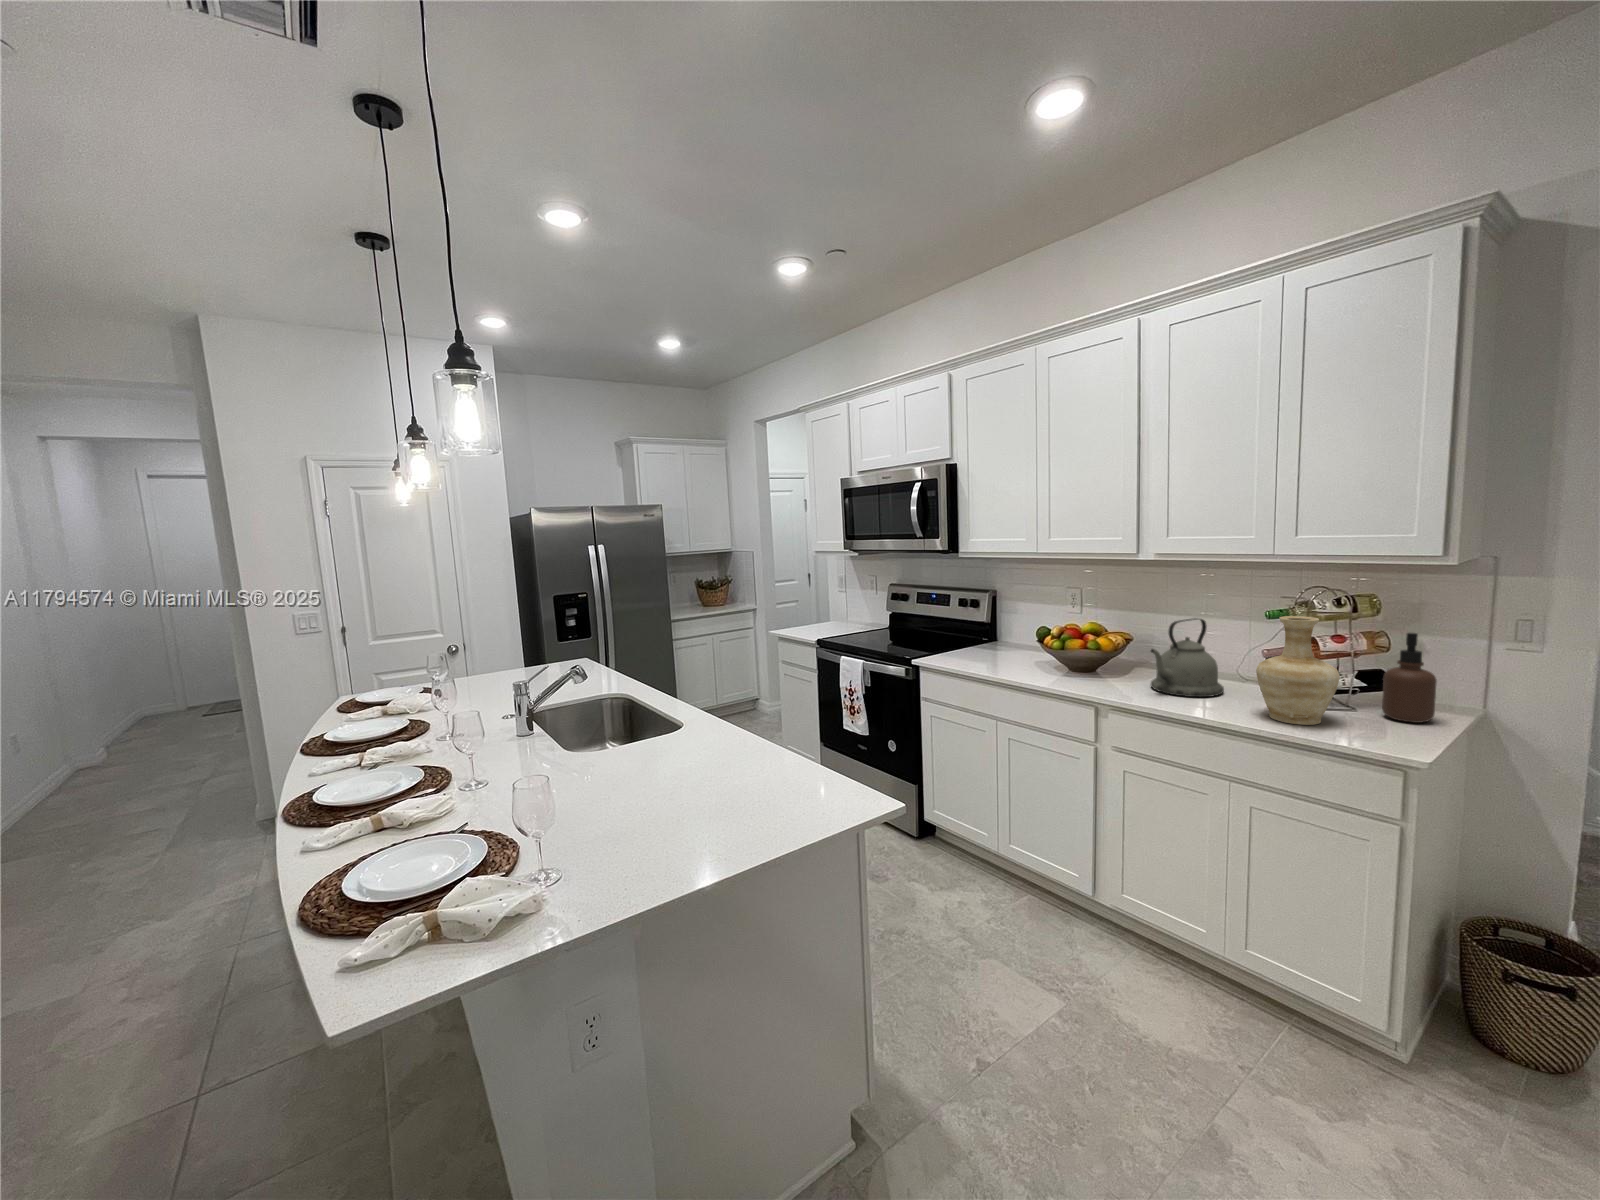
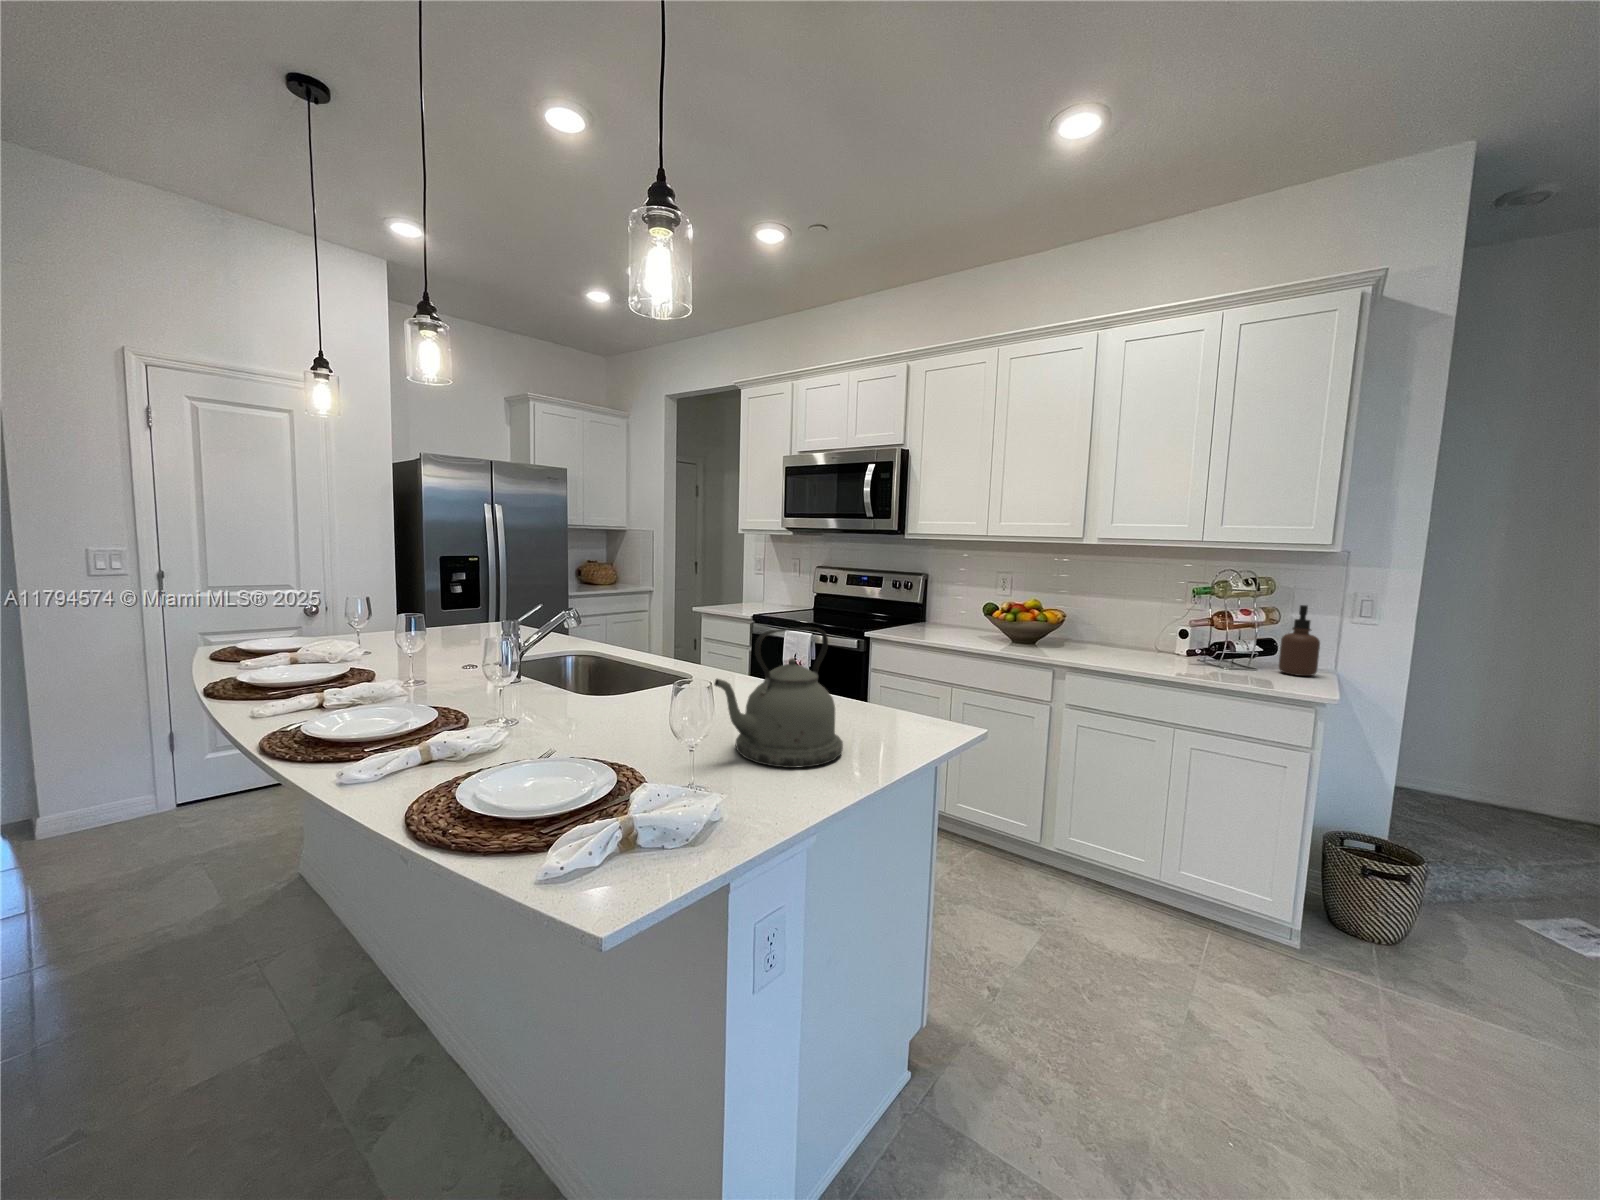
vase: present [1256,616,1340,725] -> none [1195,588,1261,677]
kettle: present [1151,618,1224,697] -> present [715,627,843,768]

